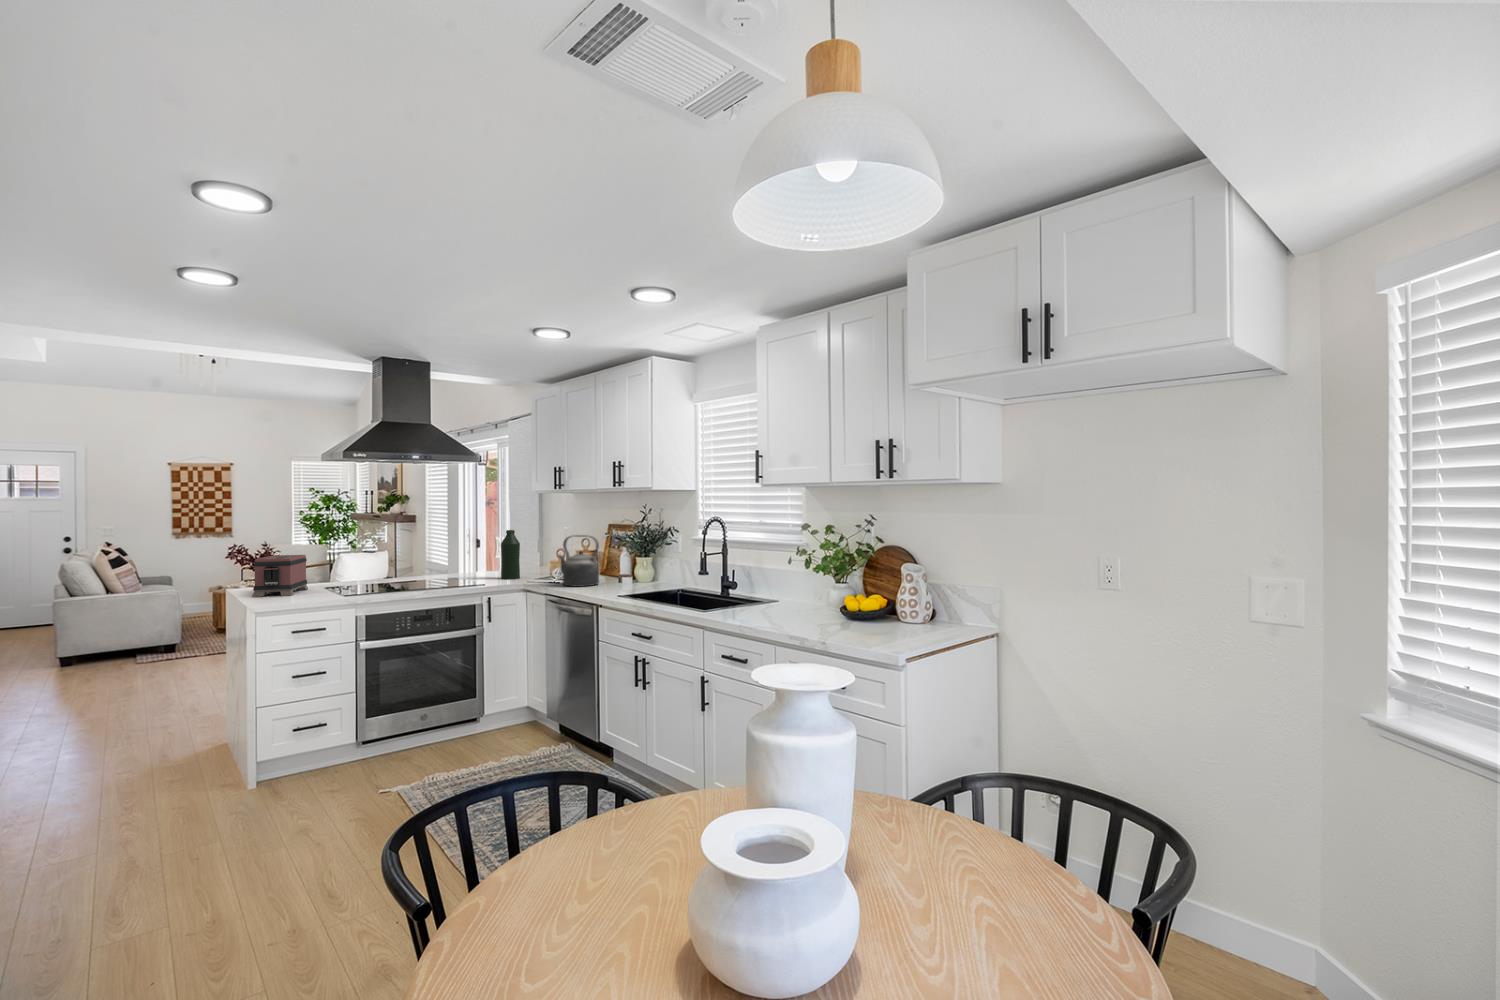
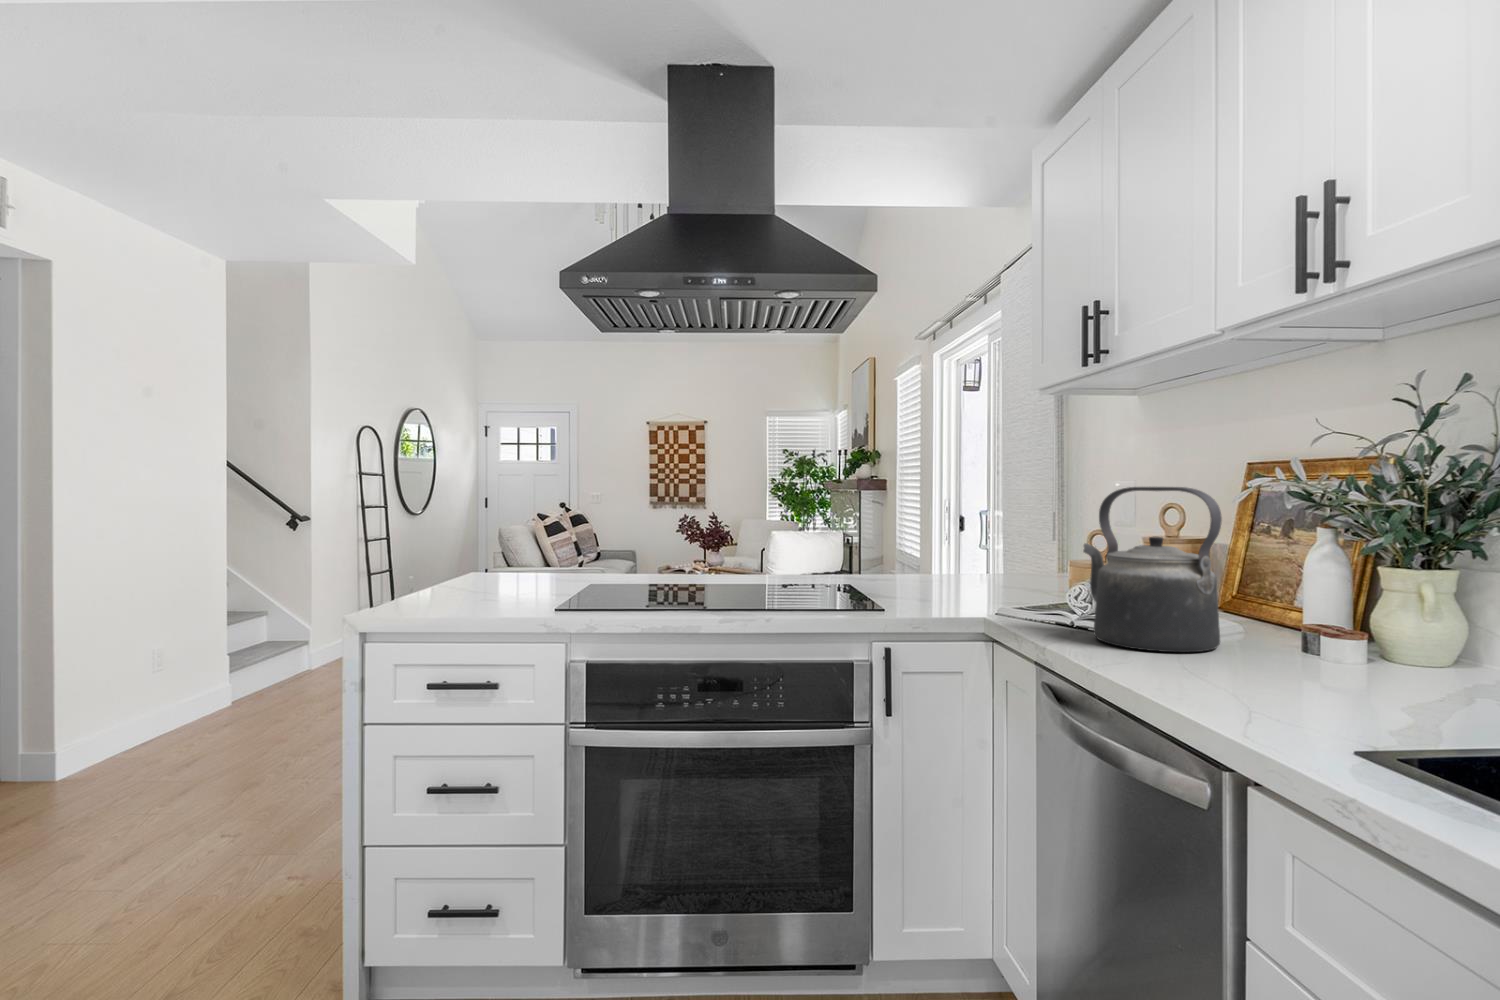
bottle: present [501,530,520,579] -> none [950,481,996,600]
toaster: present [252,555,308,597] -> none [464,518,585,598]

